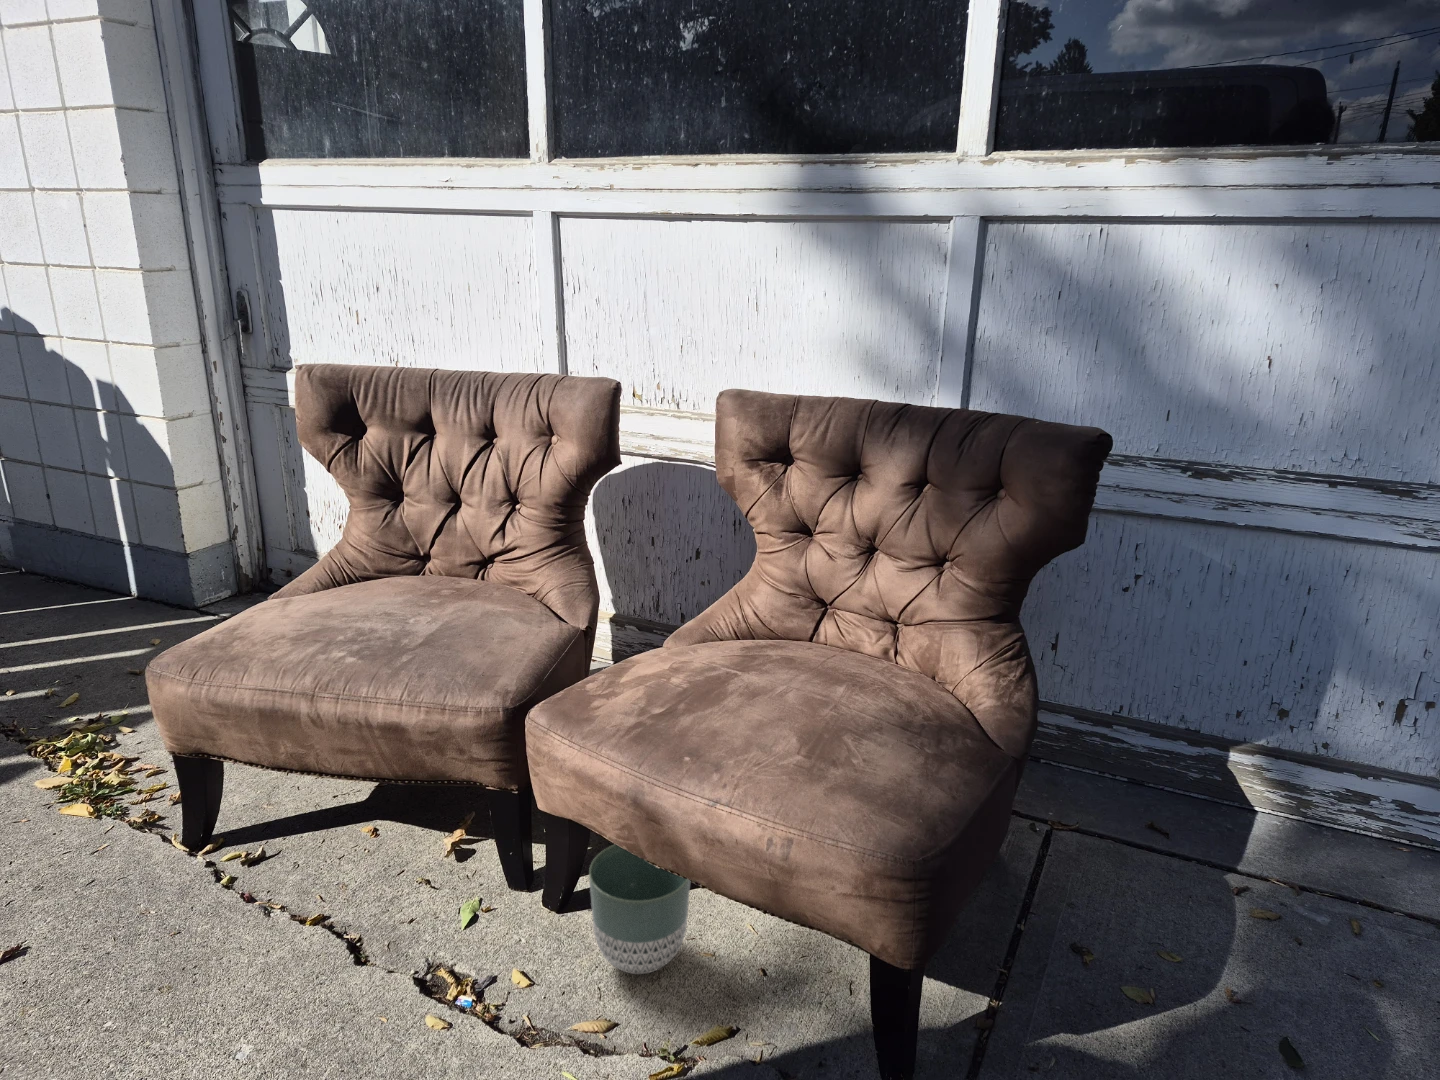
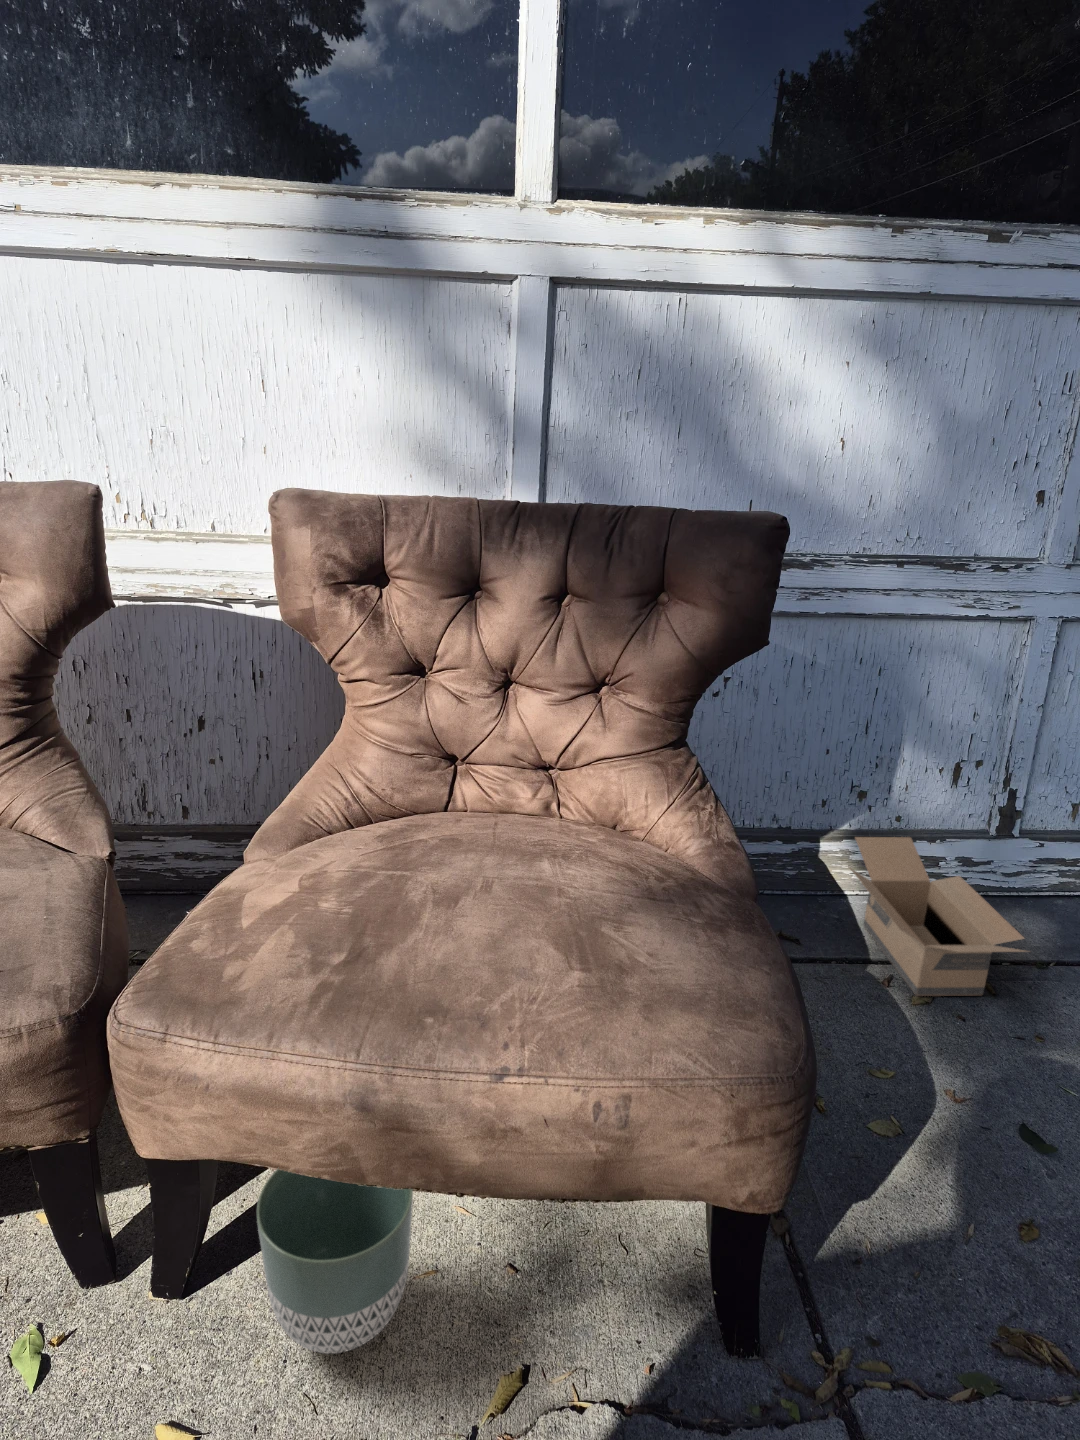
cardboard box: none [1236,752,1395,933] -> present [850,837,1026,996]

